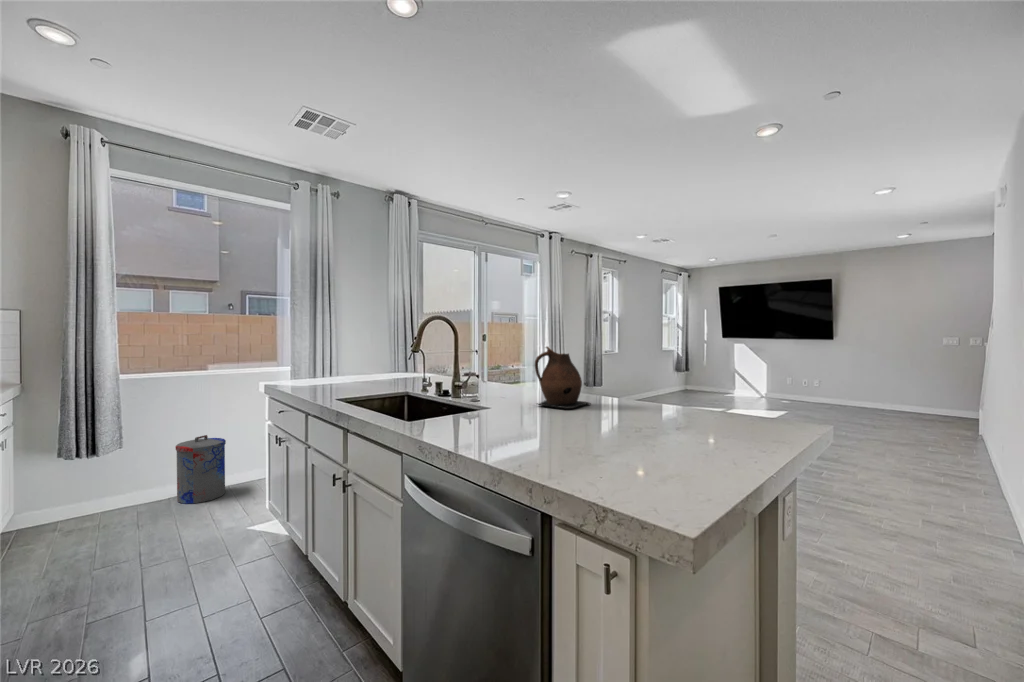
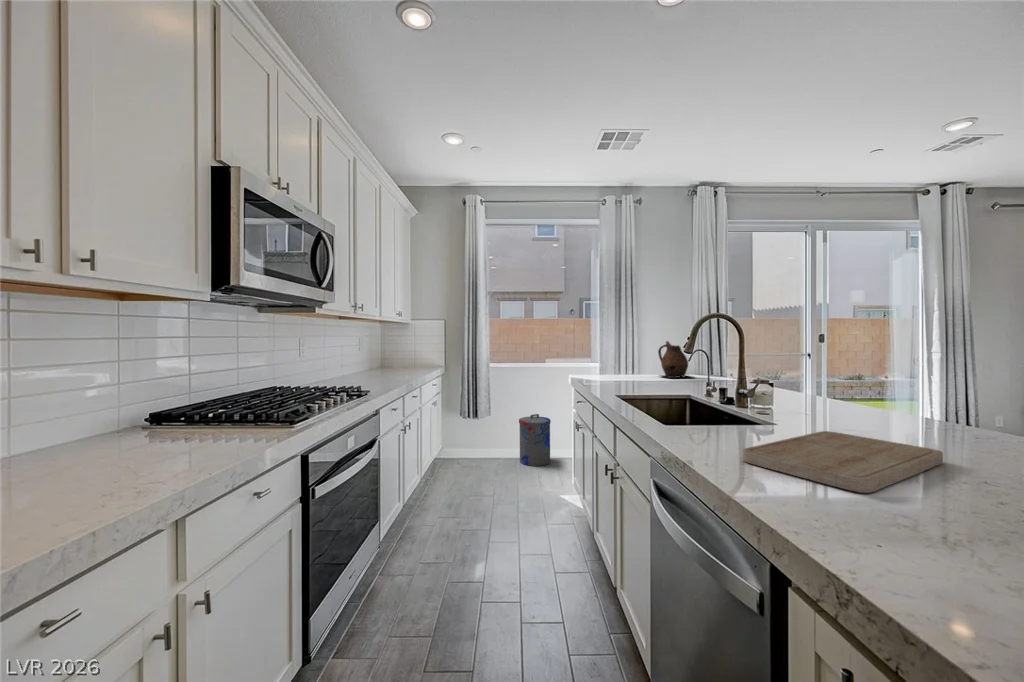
ceramic pitcher: present [535,347,591,409] -> present [658,341,692,378]
cutting board: none [489,406,585,440] -> present [743,431,943,493]

